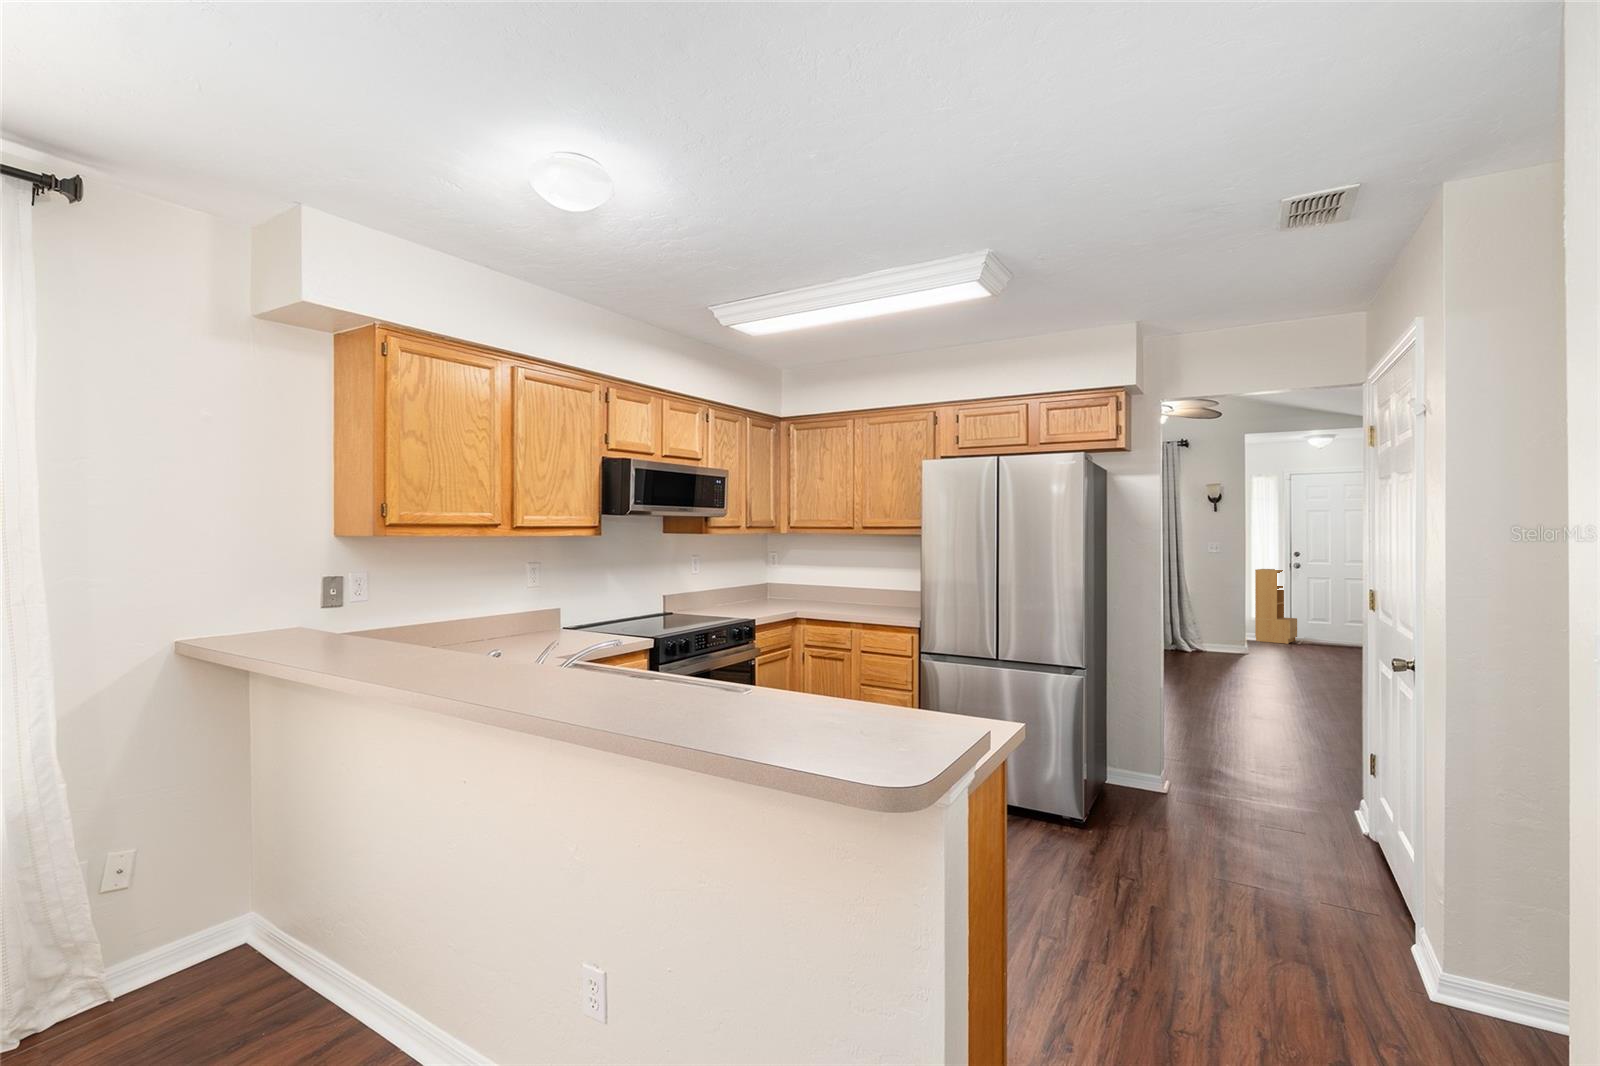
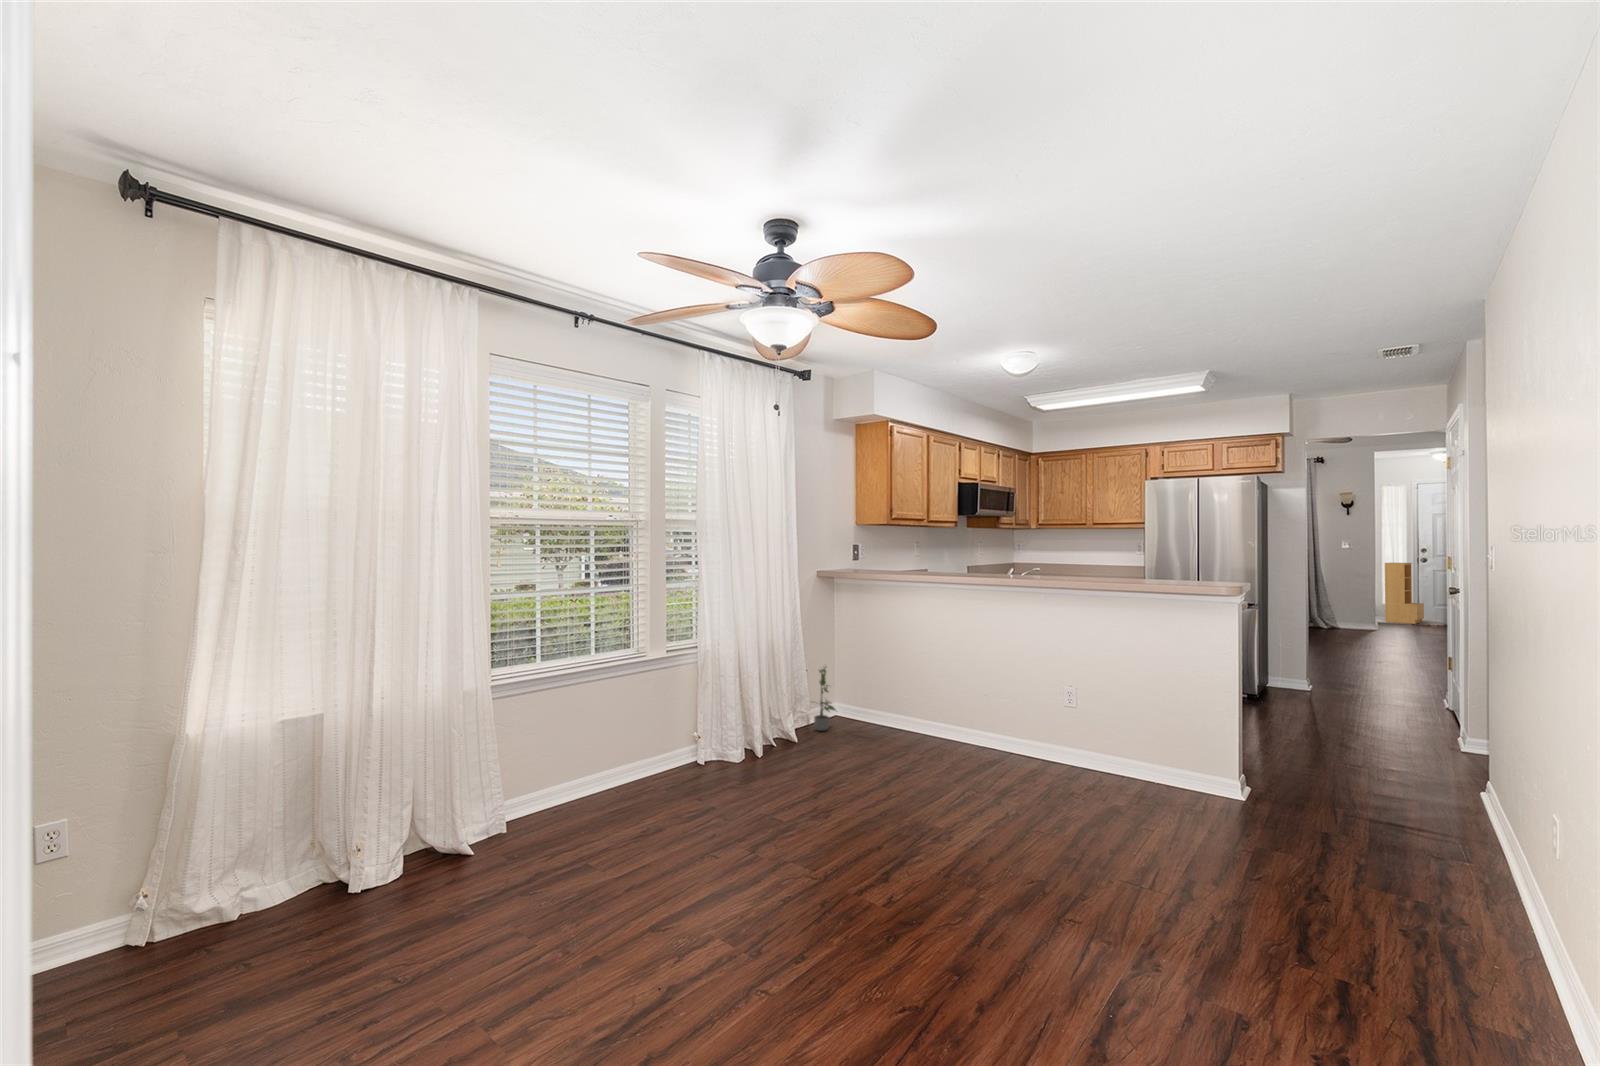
potted plant: none [146,837,238,992] -> present [814,667,836,731]

